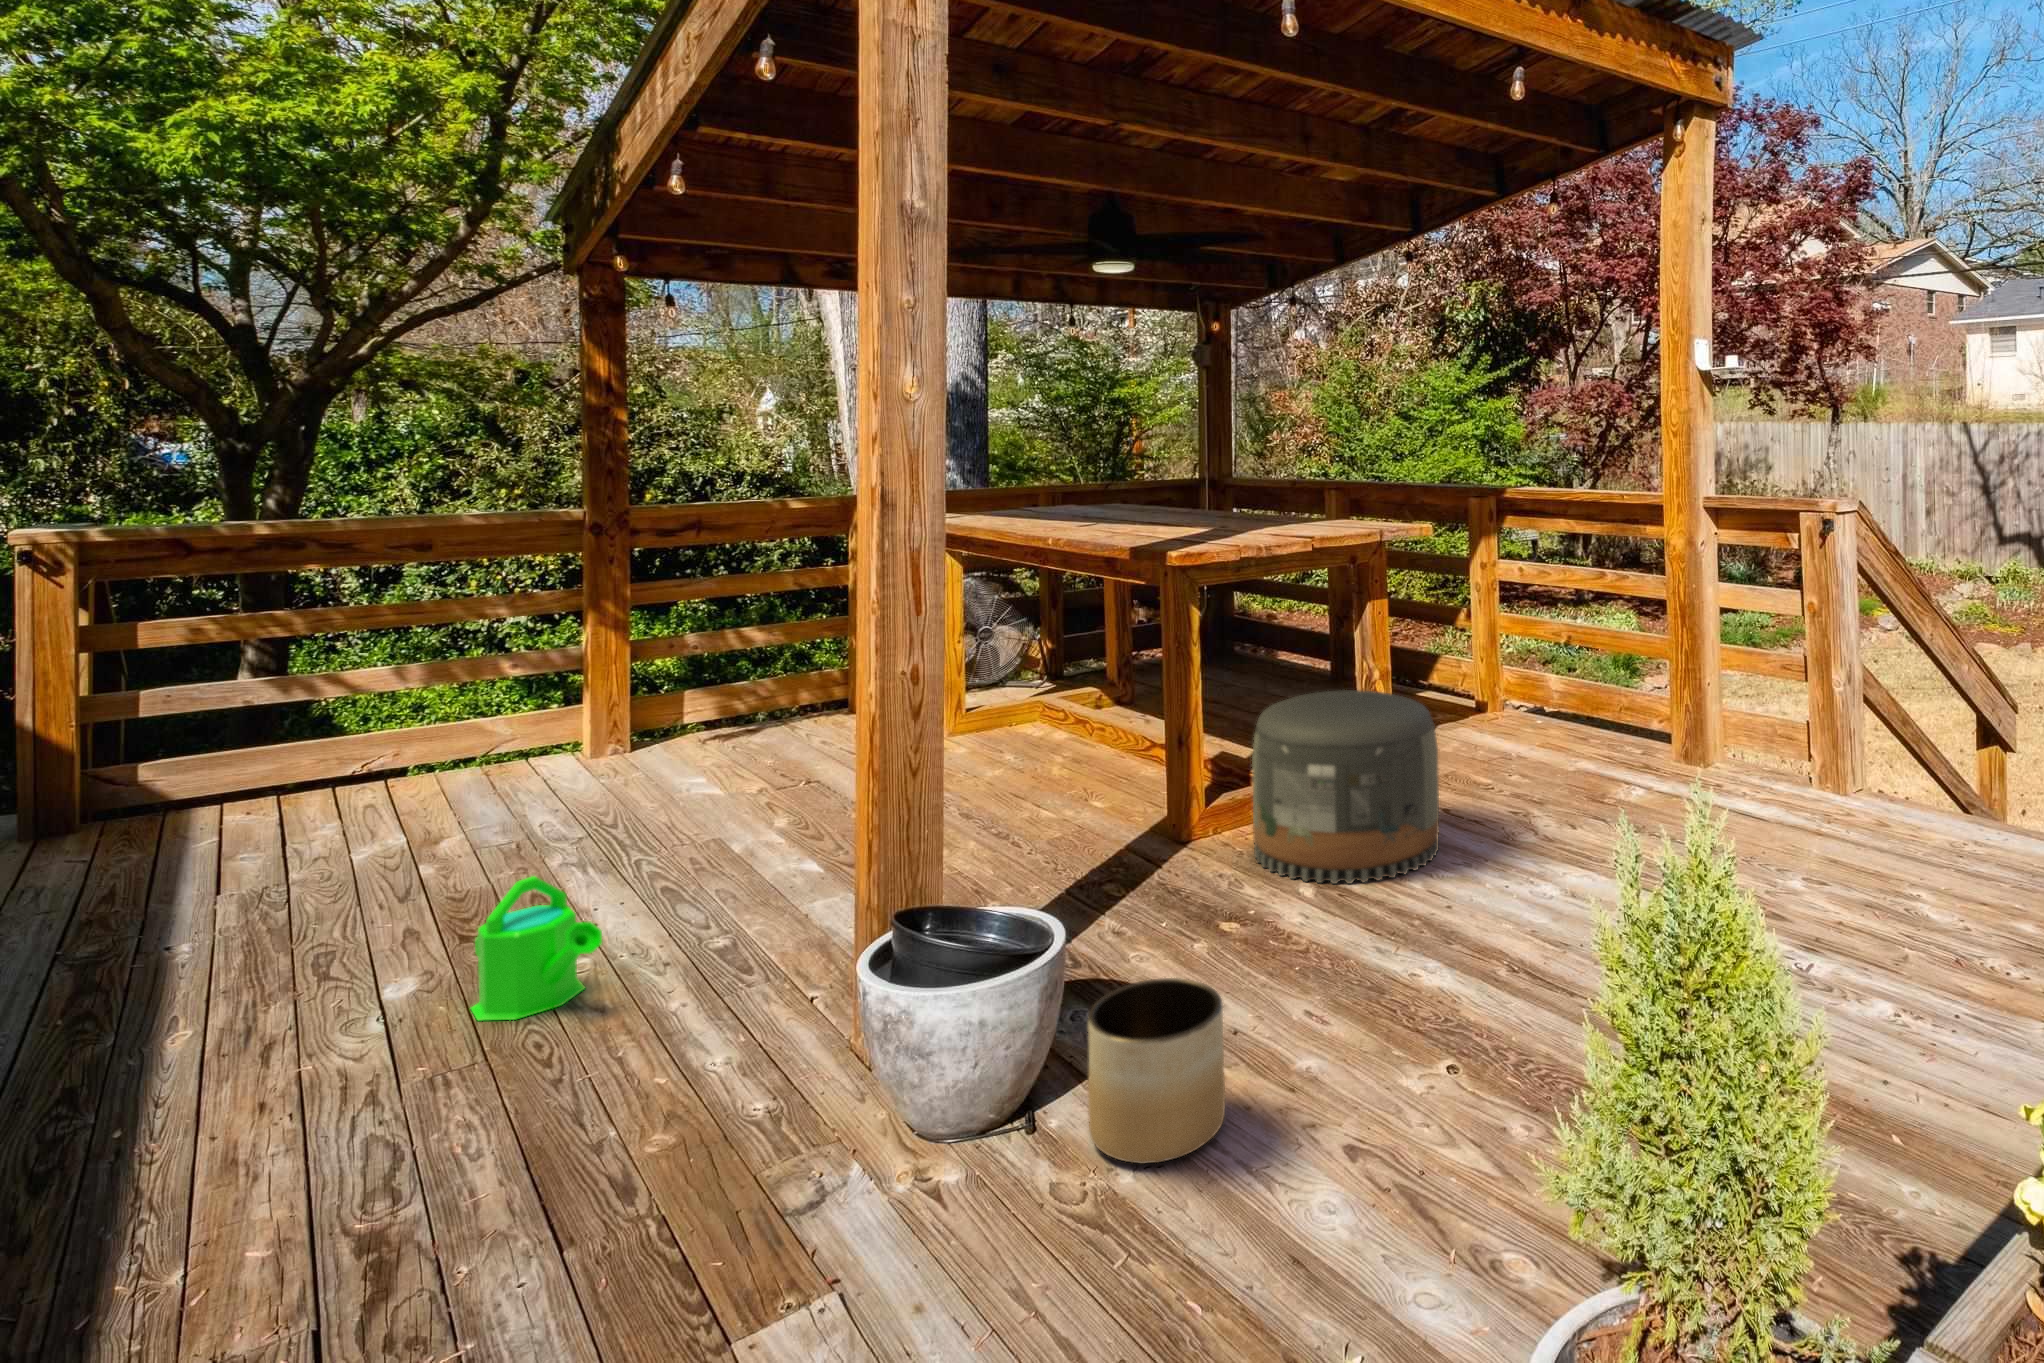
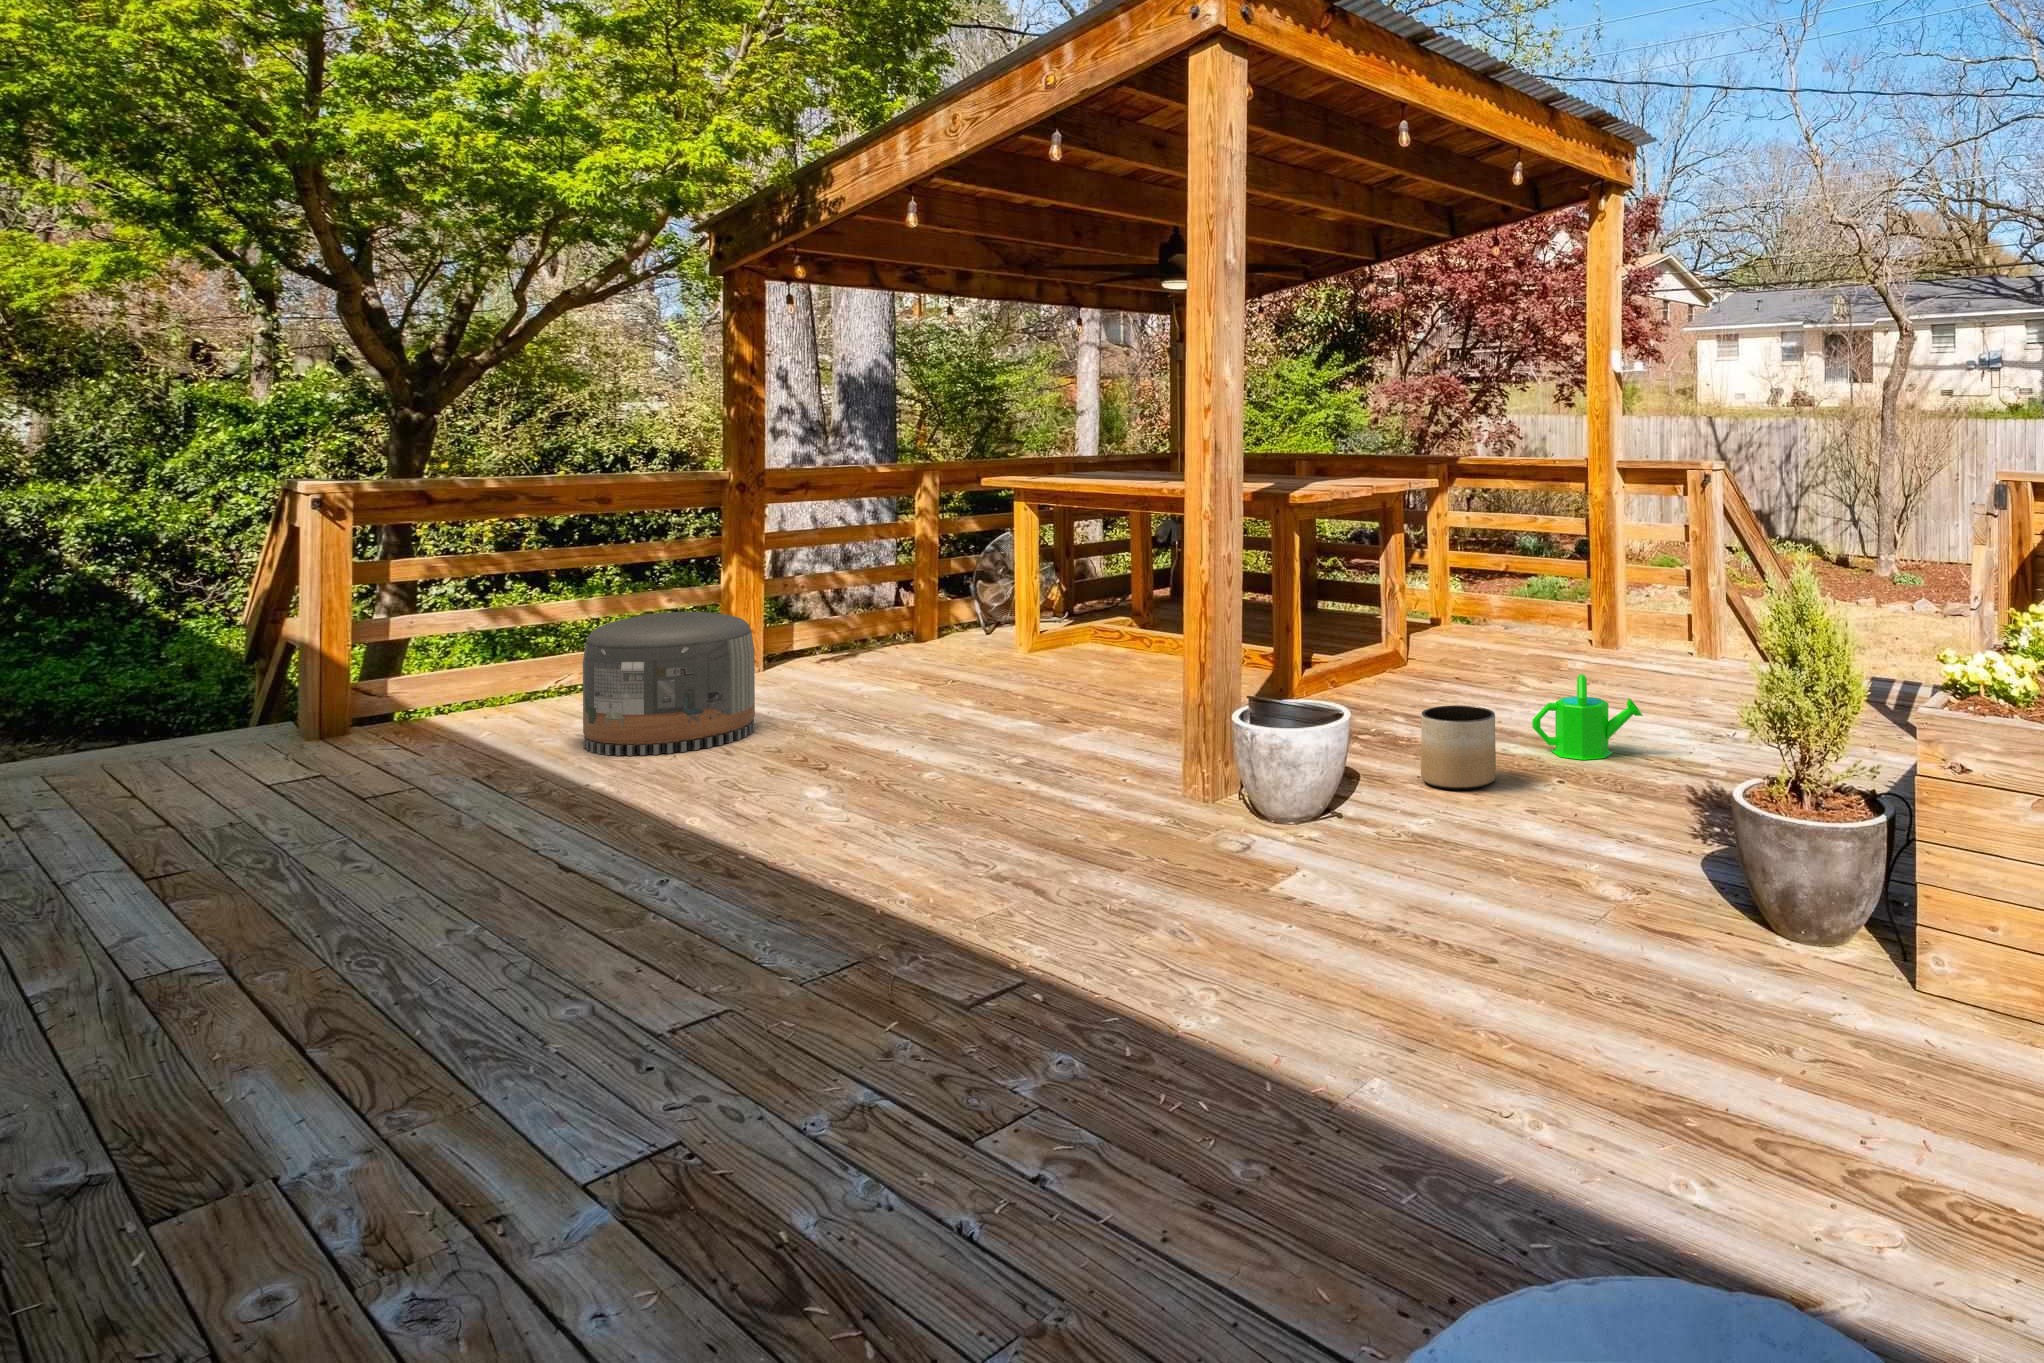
pouf: present [1252,690,1439,884] -> present [583,612,755,756]
watering can: present [471,876,602,1021] -> present [1532,674,1643,760]

